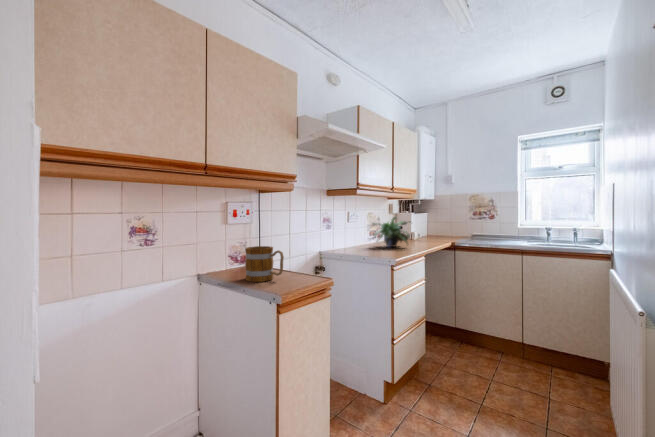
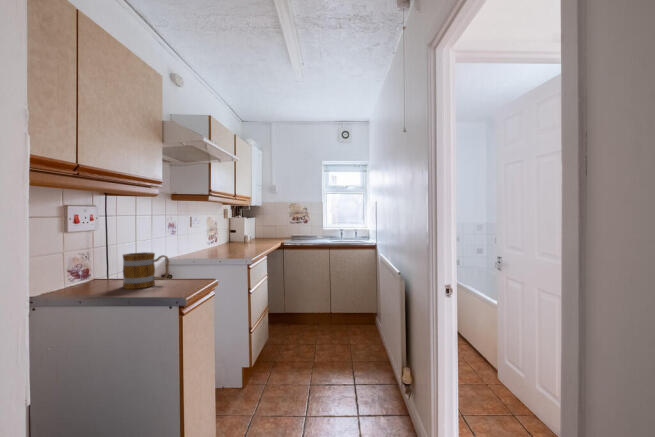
potted plant: present [374,217,410,247] -> none [216,222,254,250]

